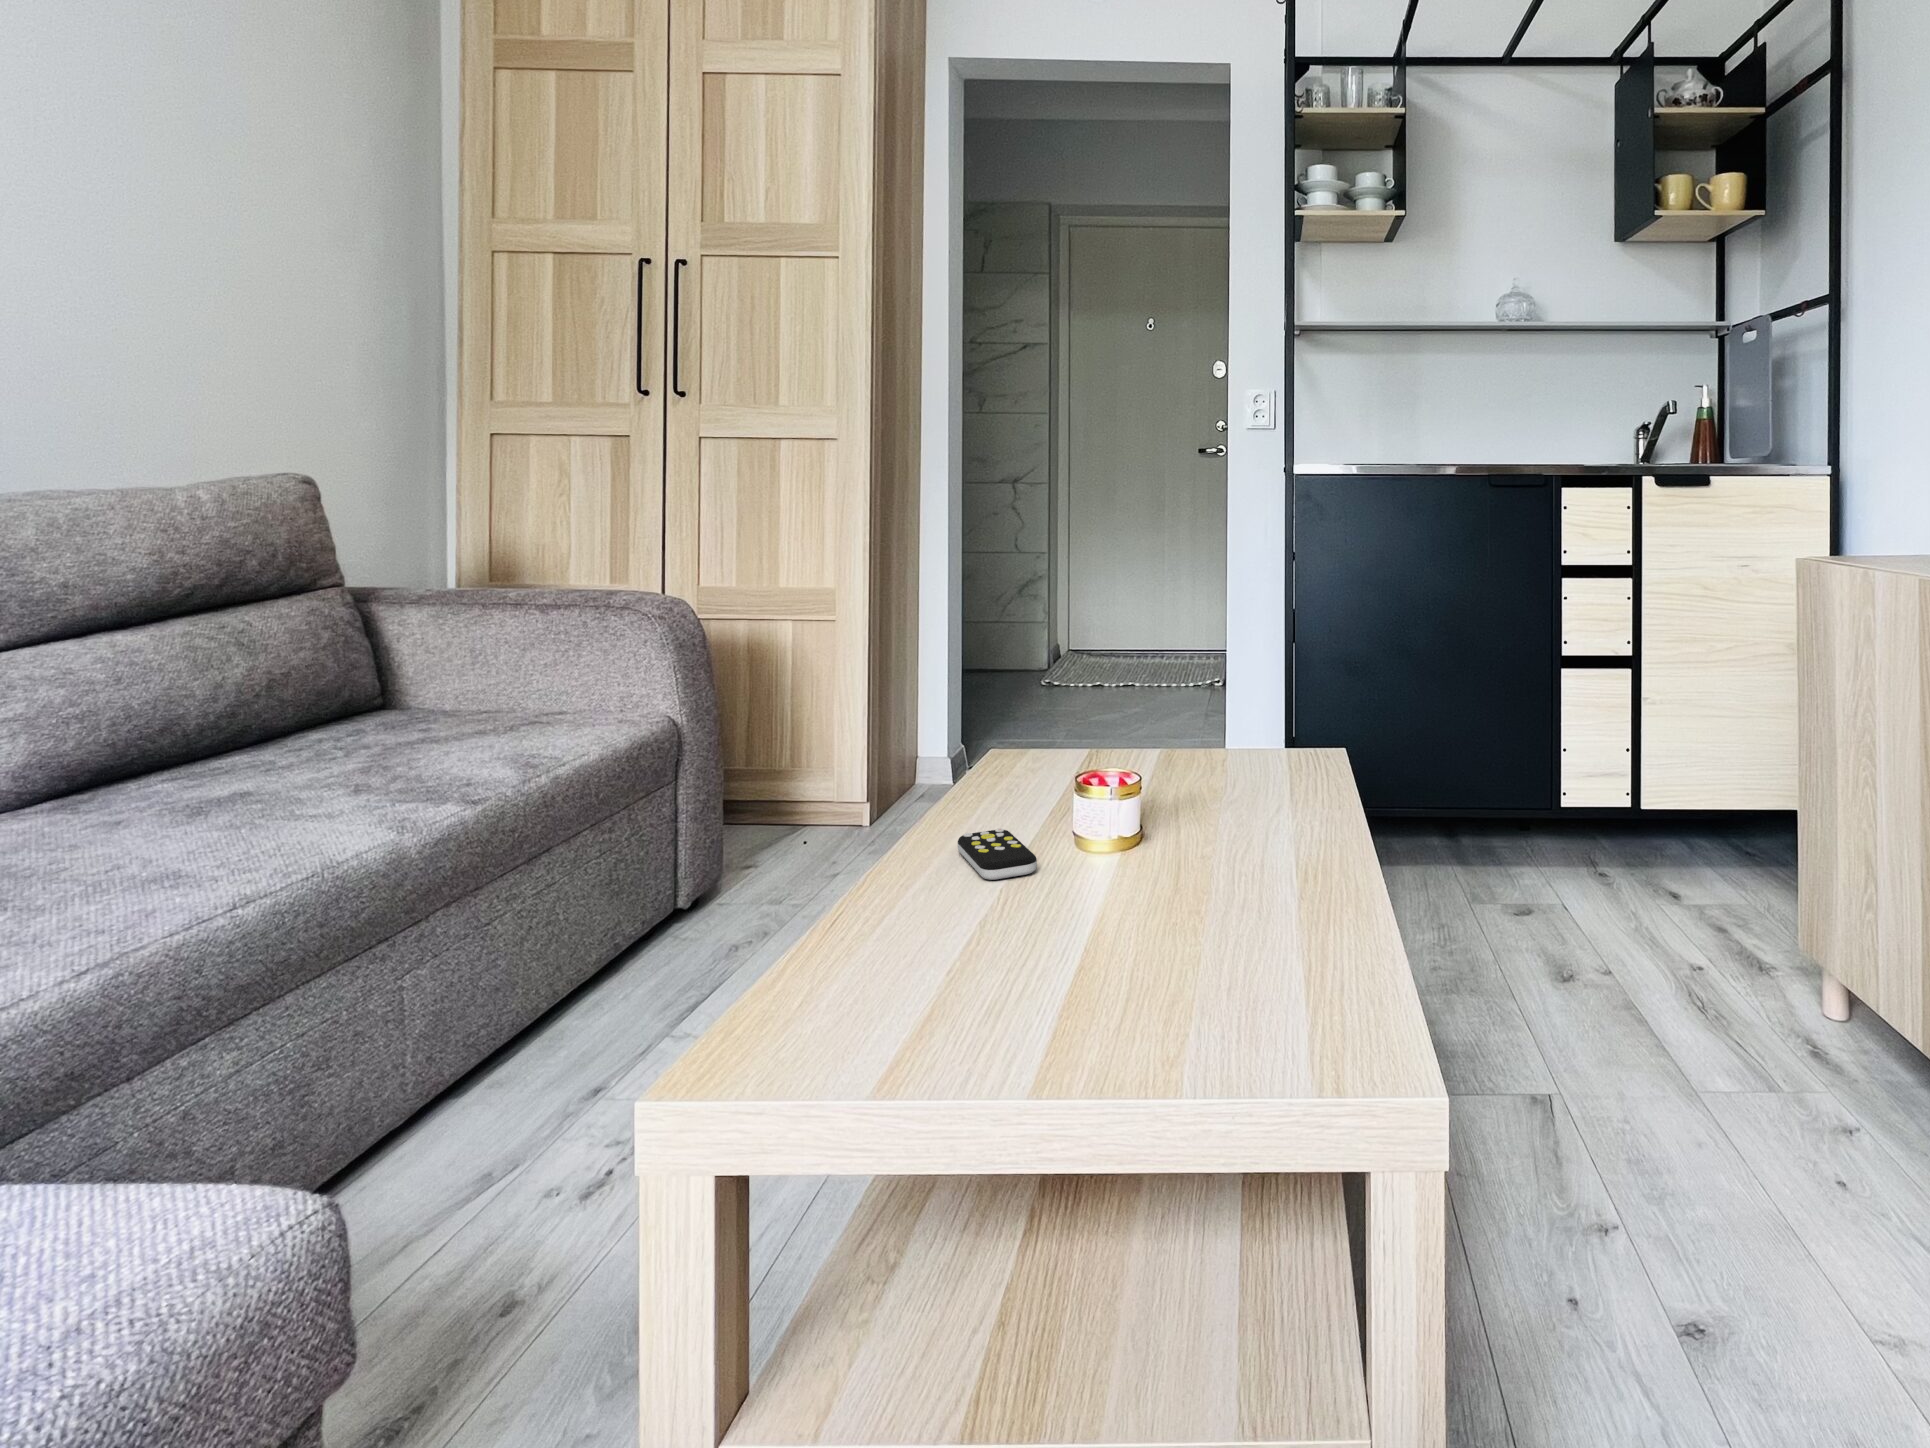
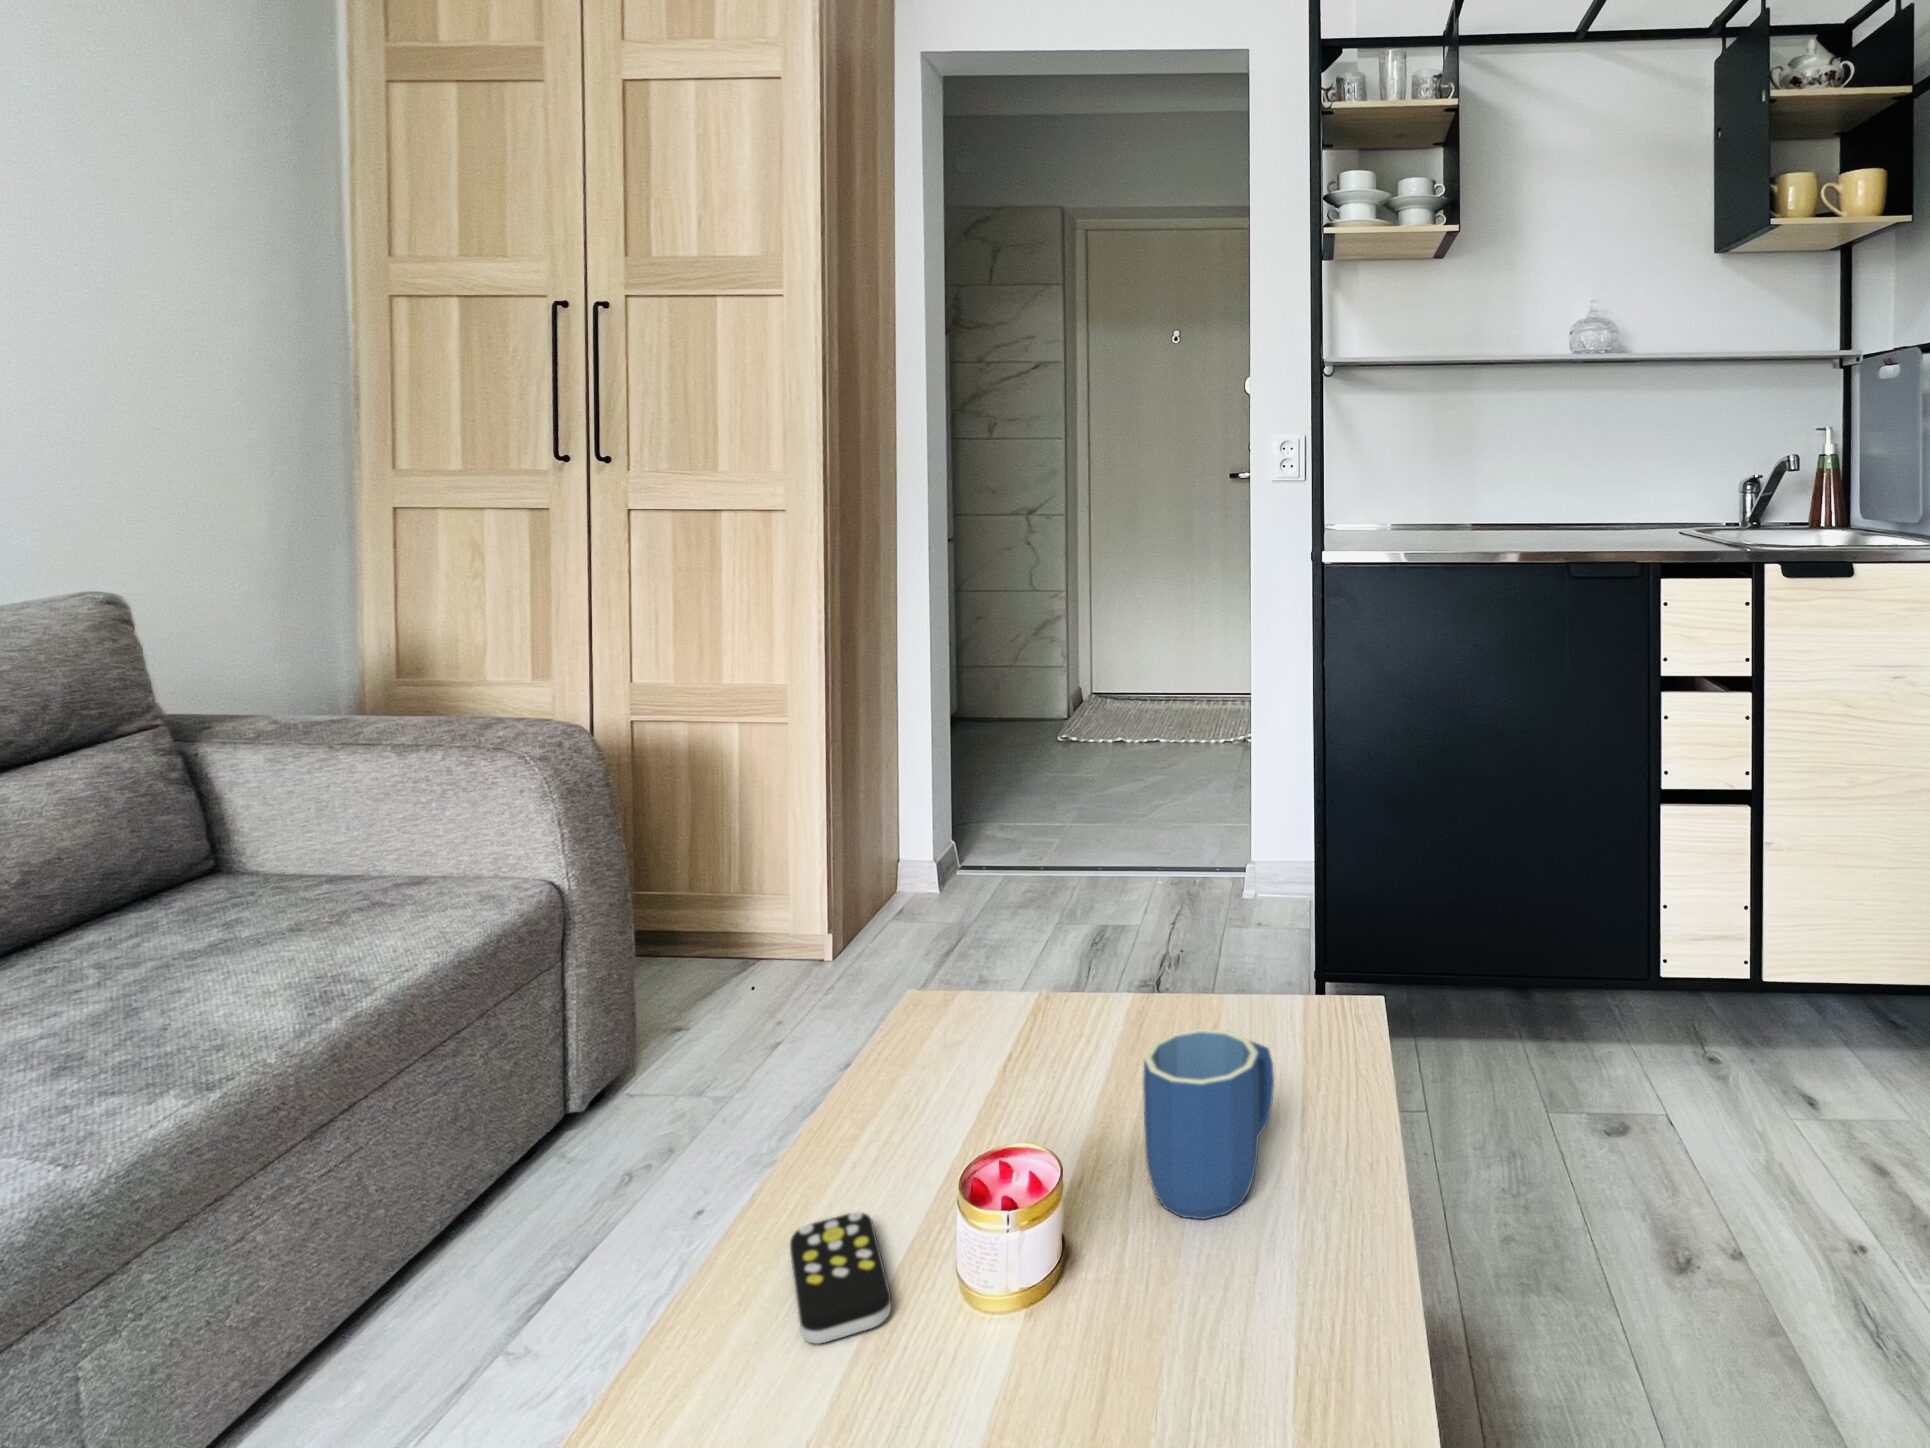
mug: none [1193,726,1280,839] -> present [1143,1029,1274,1219]

